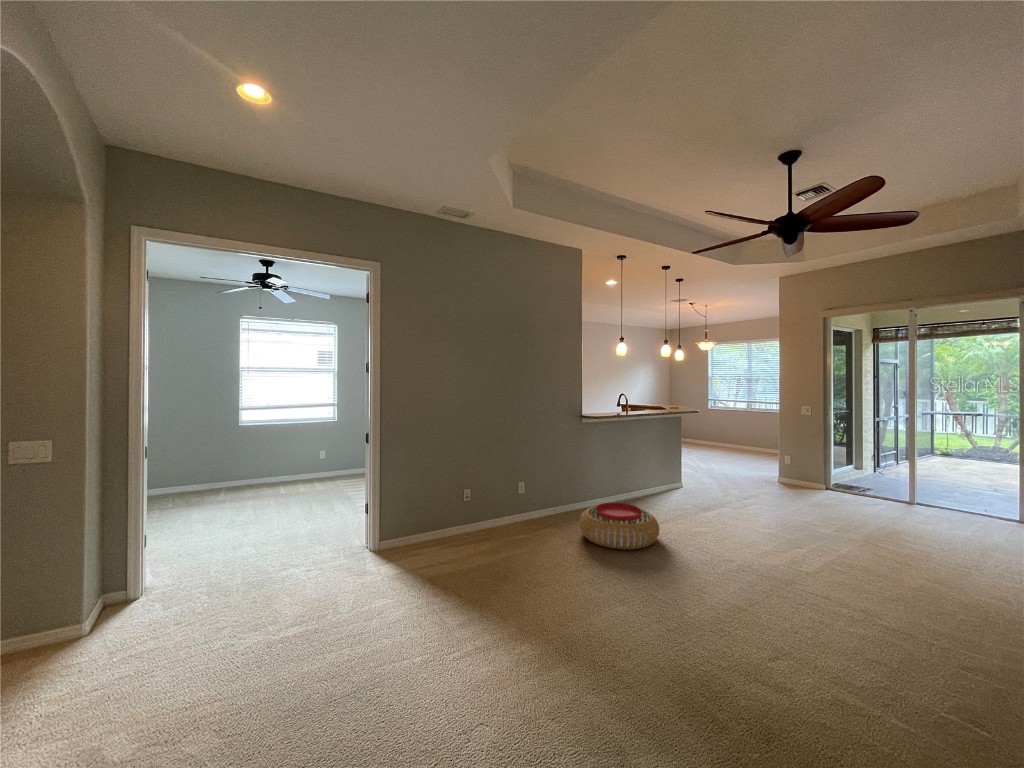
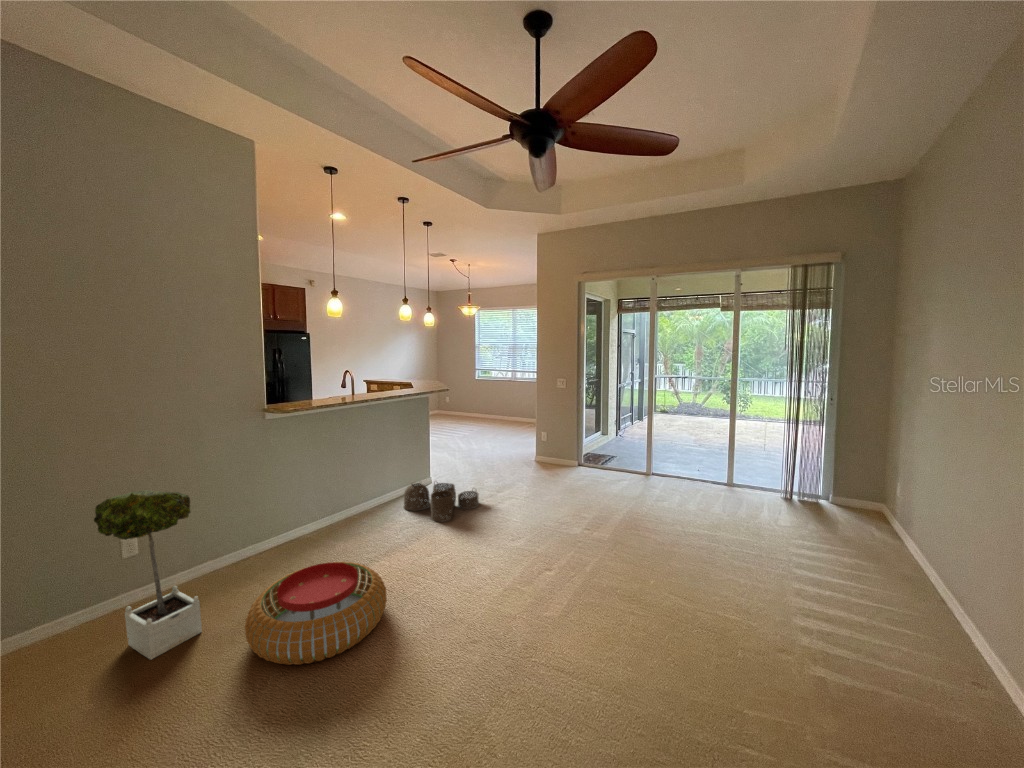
potted tree: none [514,441,553,532] -> present [94,490,202,660]
woven basket: none [656,476,720,506] -> present [404,483,479,522]

